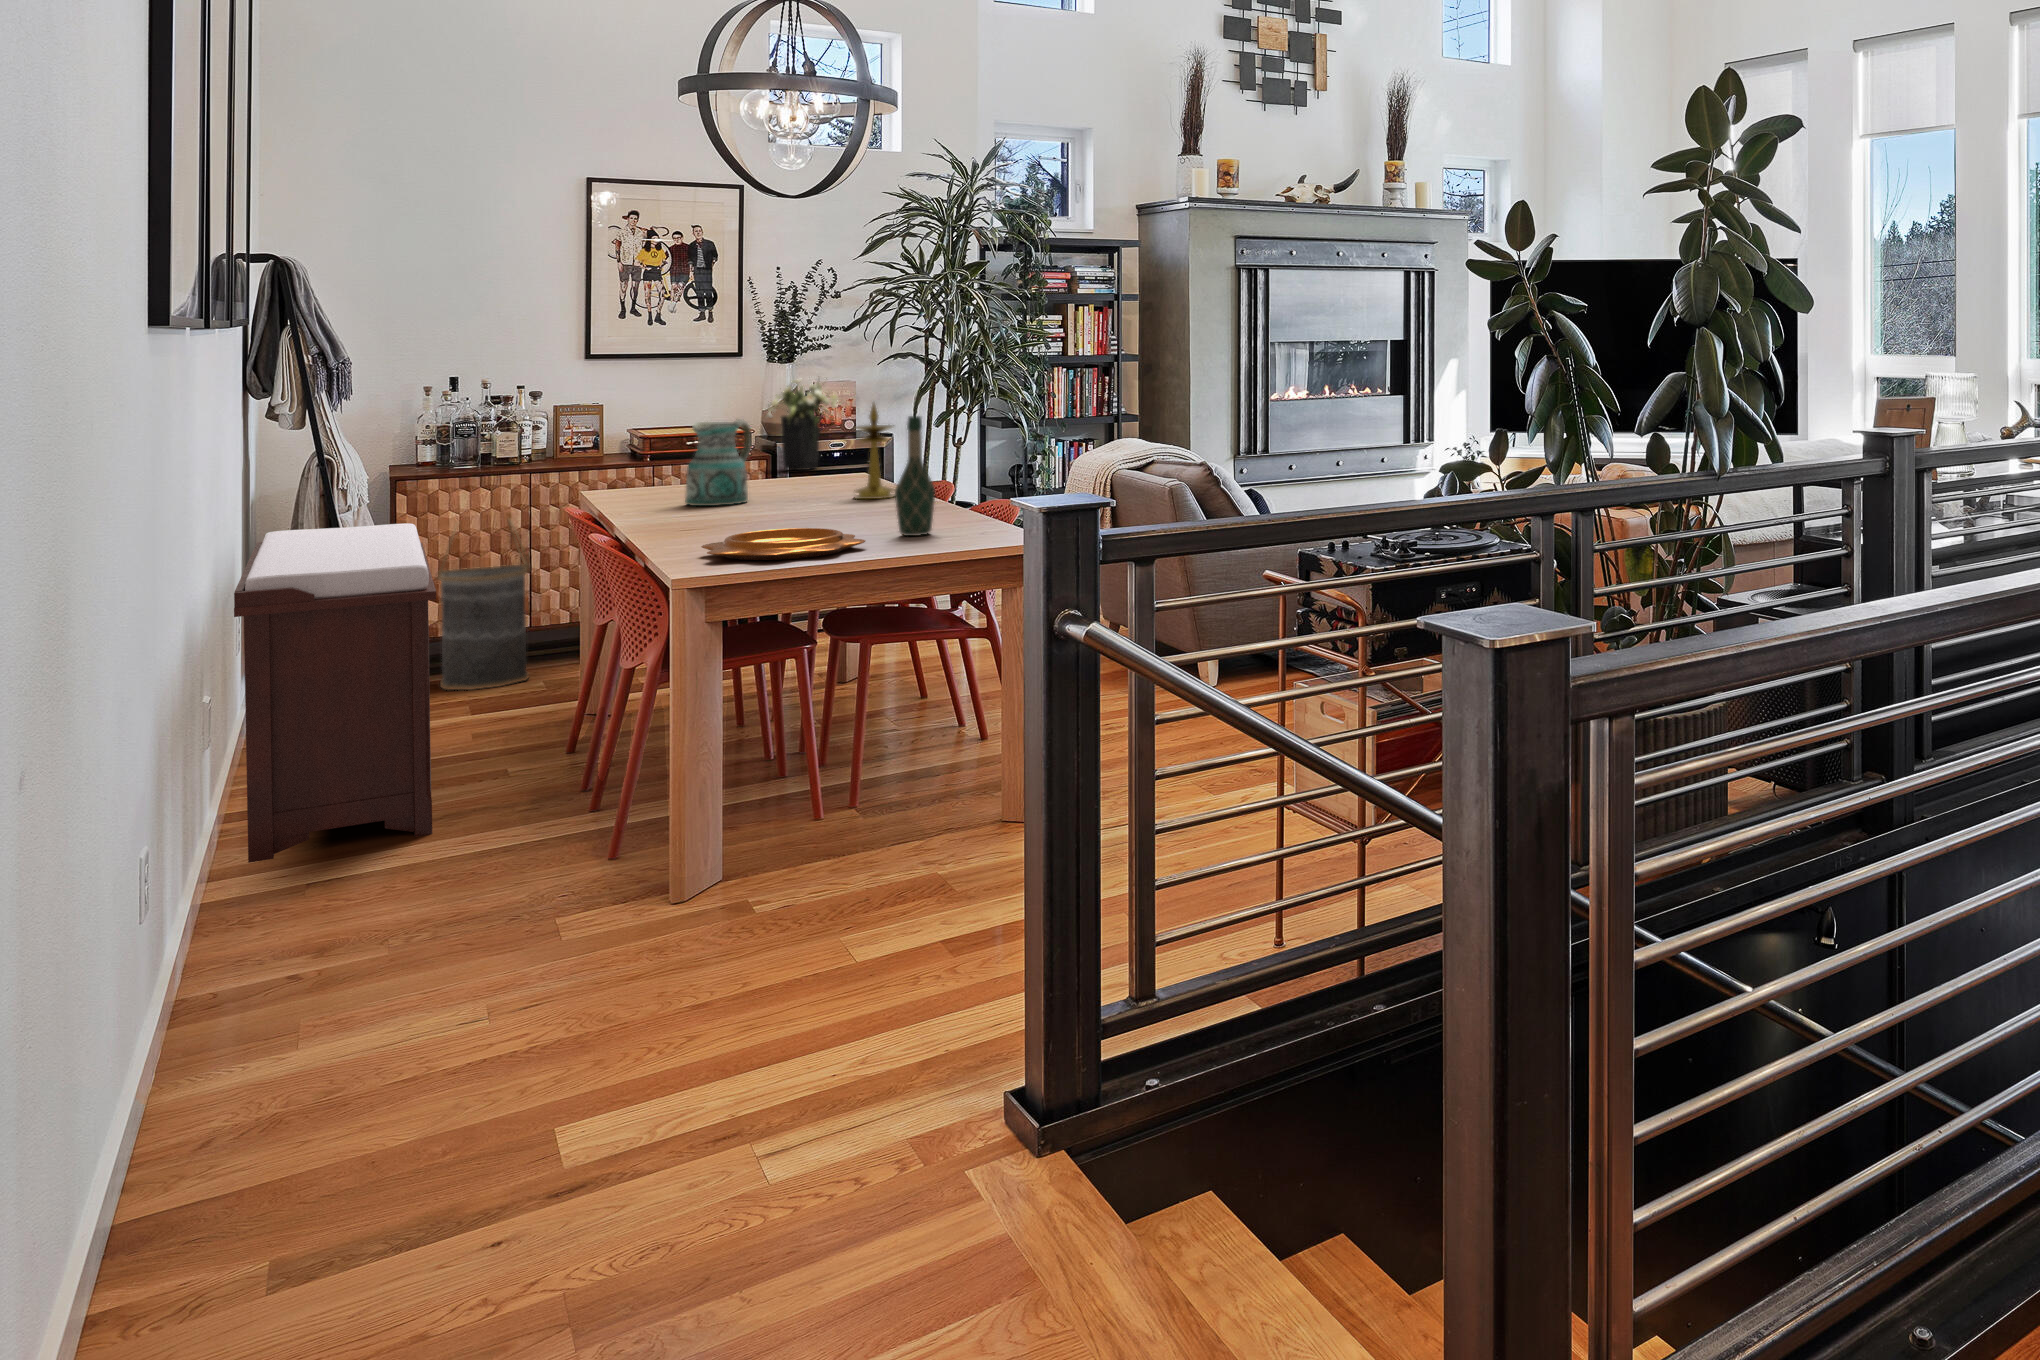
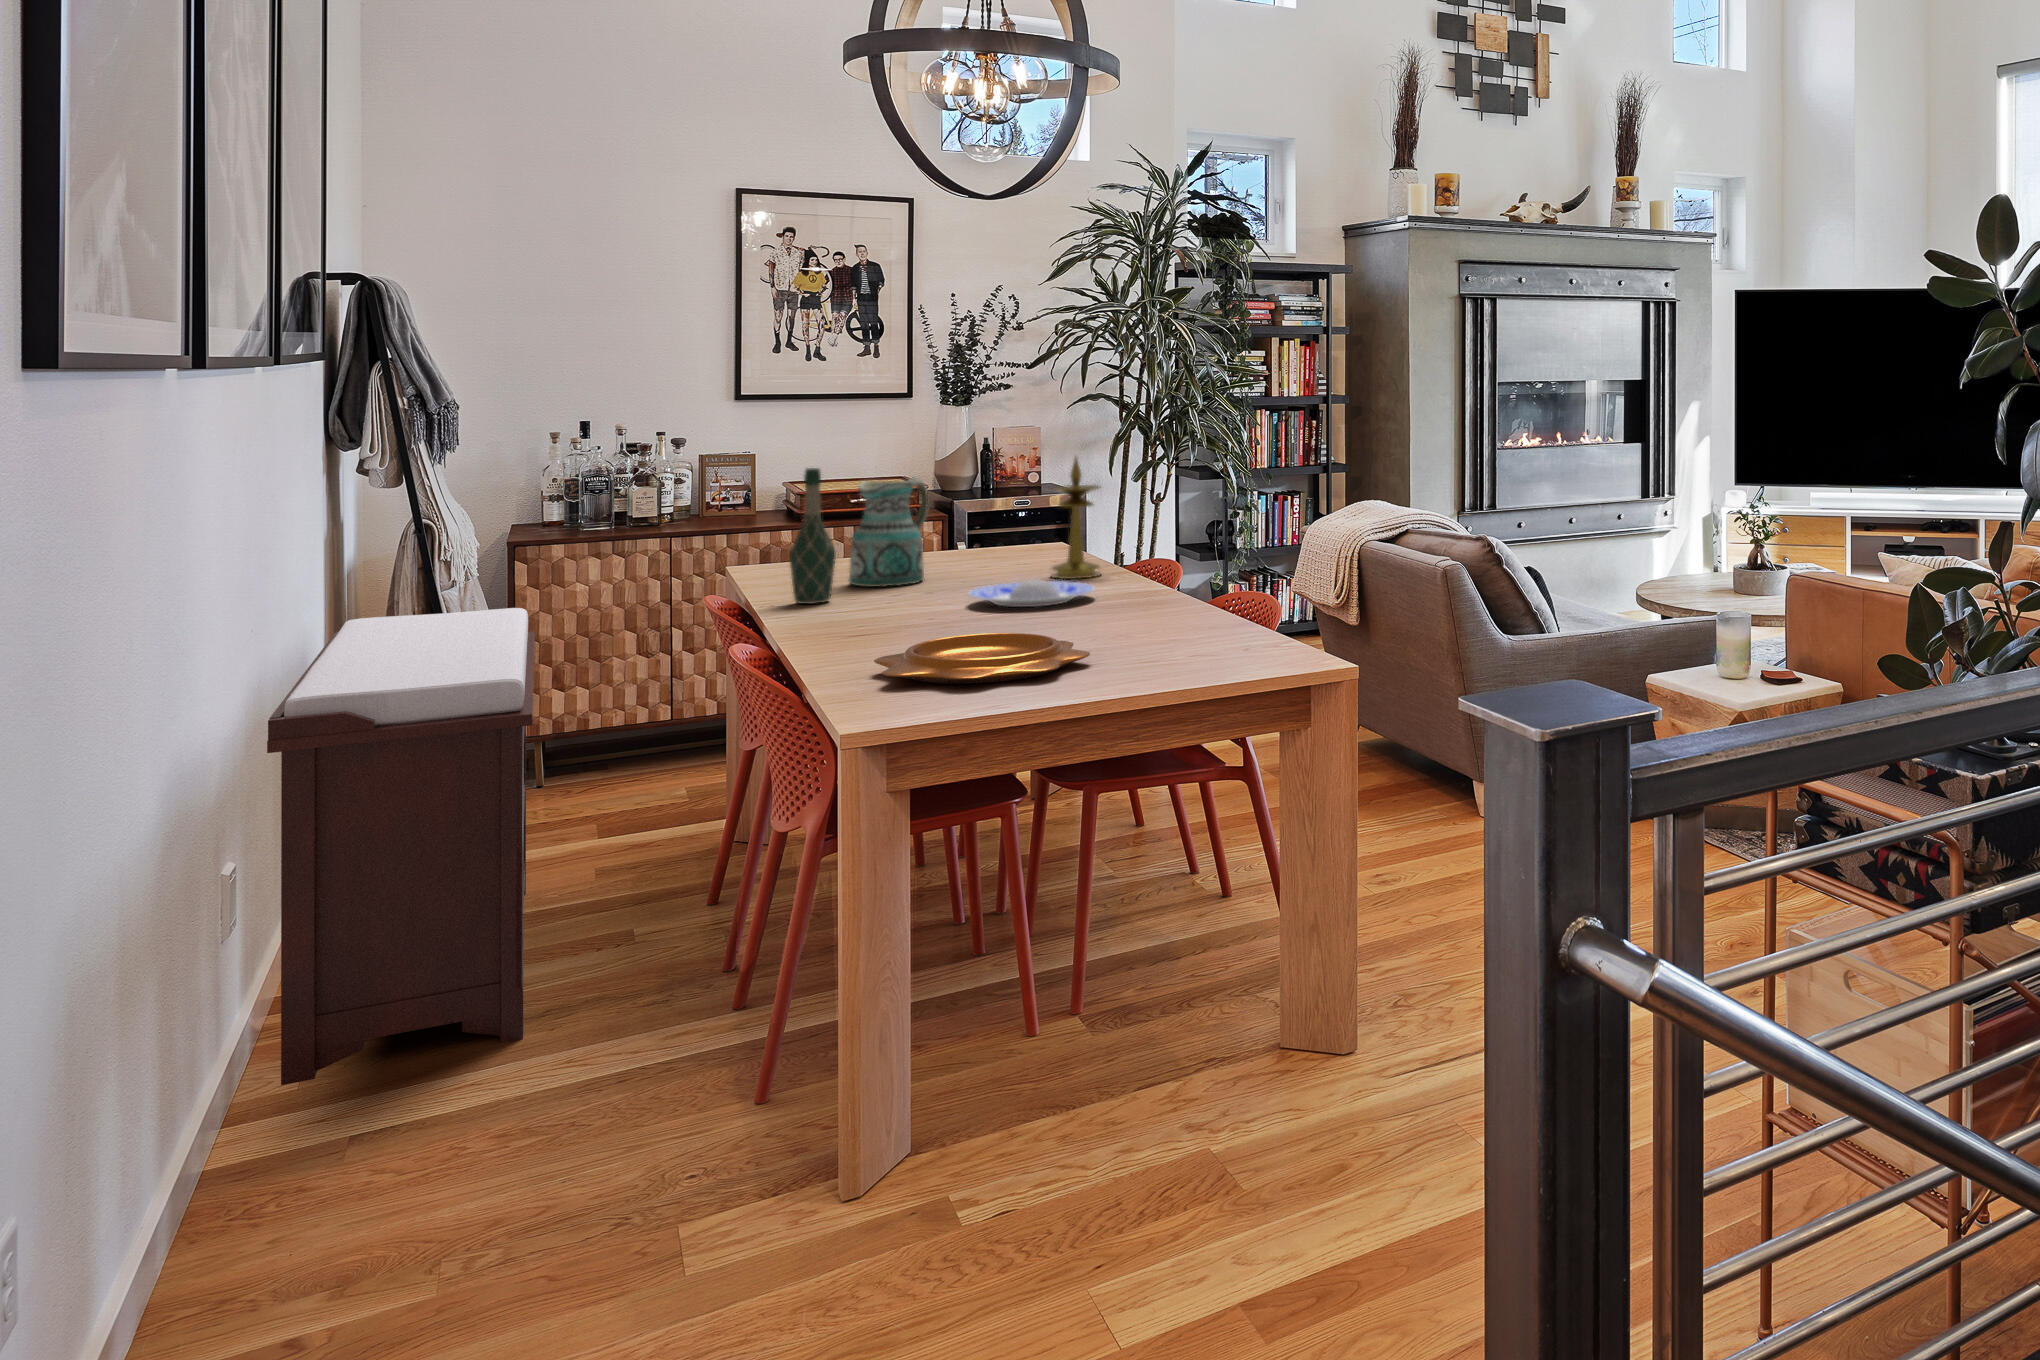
flower arrangement: present [766,380,838,470] -> none [938,422,1032,534]
wine bottle: present [895,416,935,536] -> present [789,468,836,604]
plate: none [781,496,885,517] -> present [969,579,1095,607]
basket: present [436,519,532,690] -> none [560,591,670,800]

